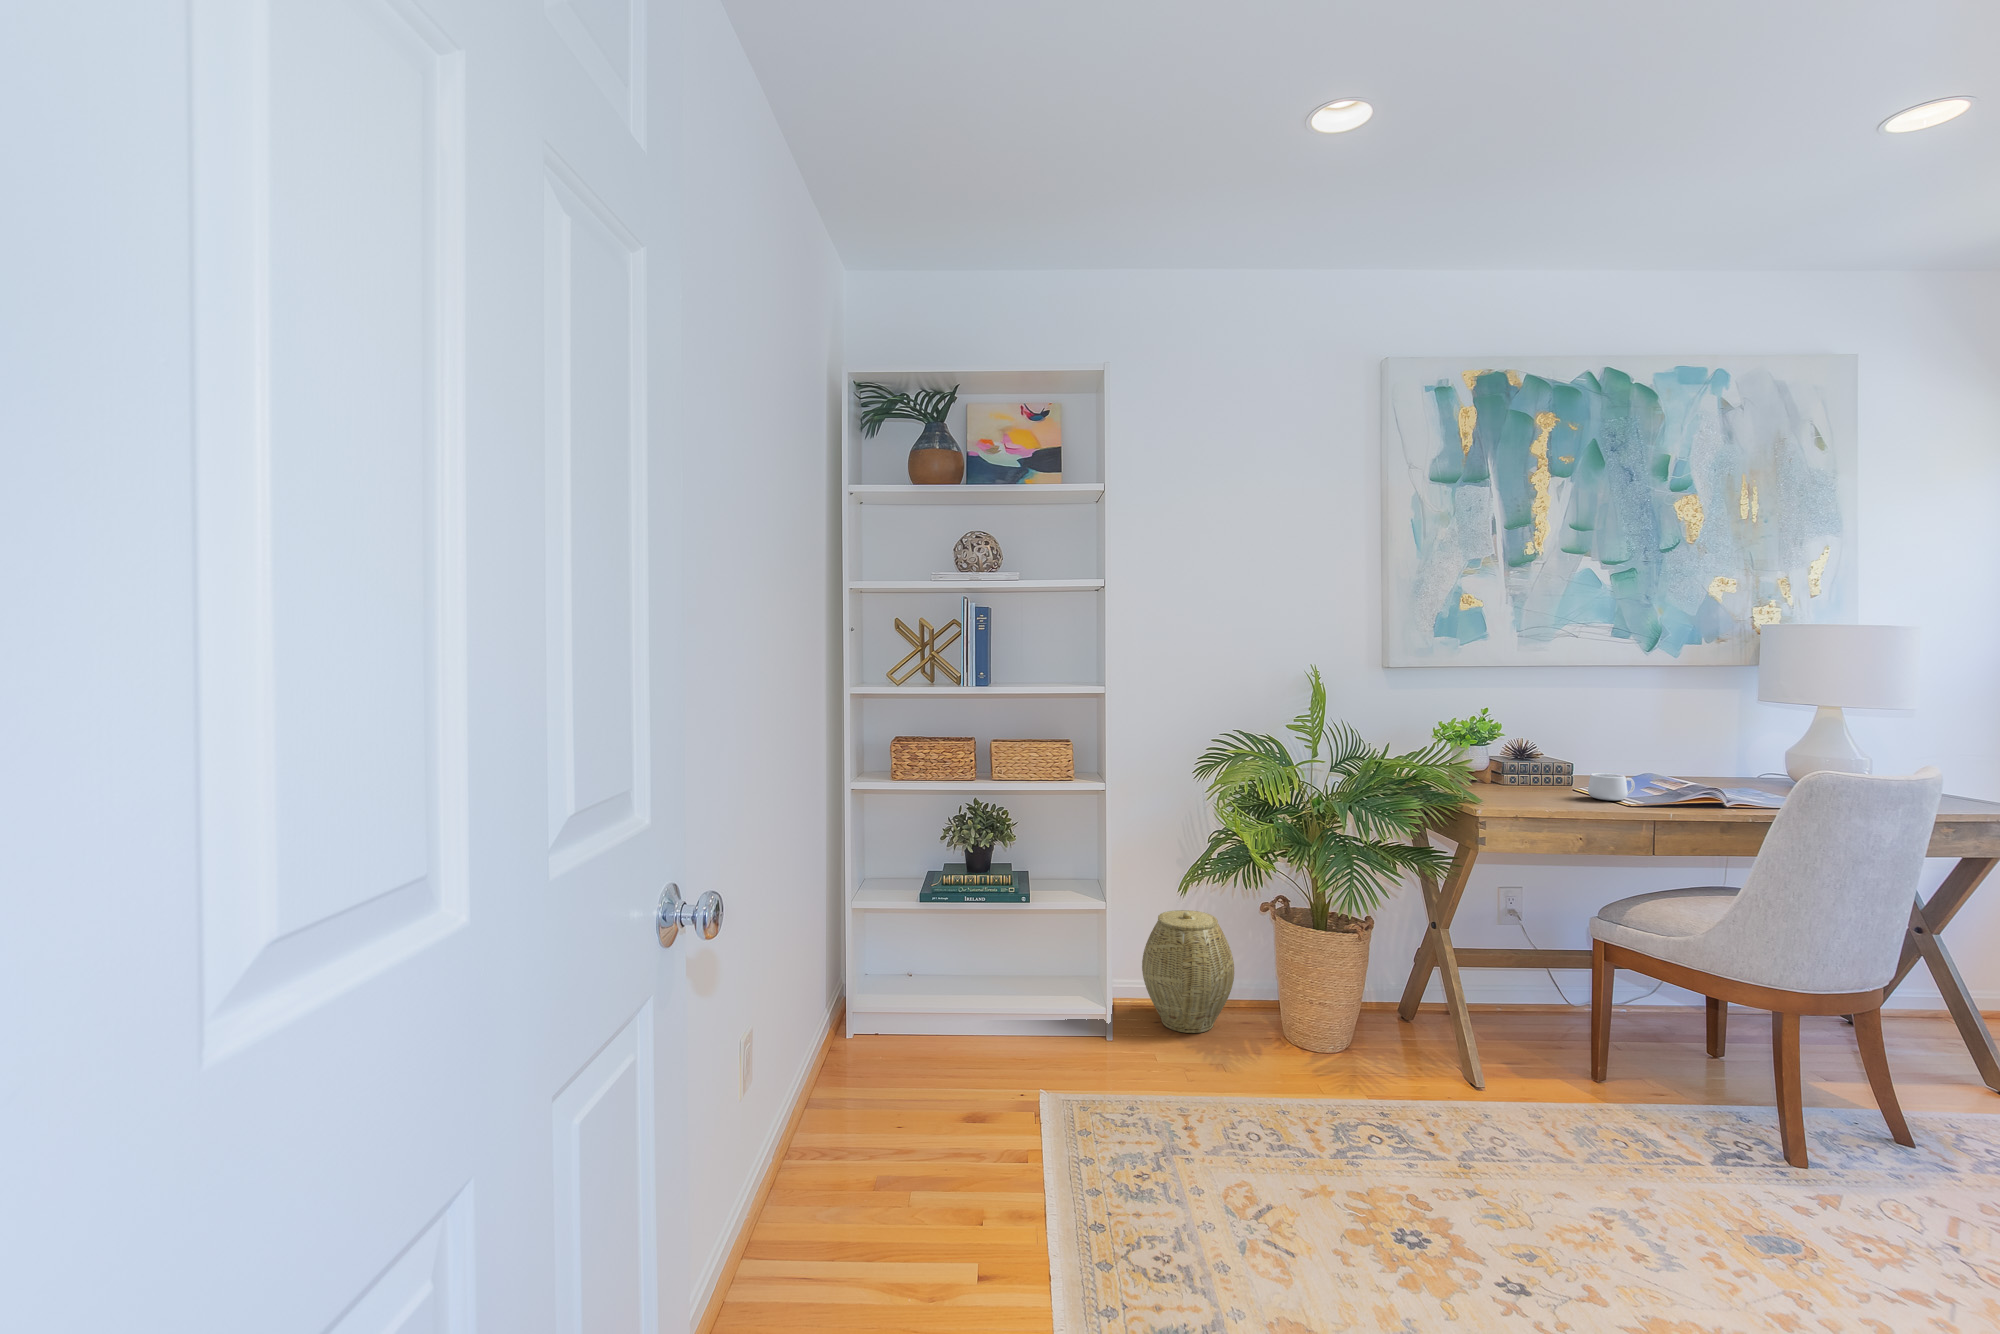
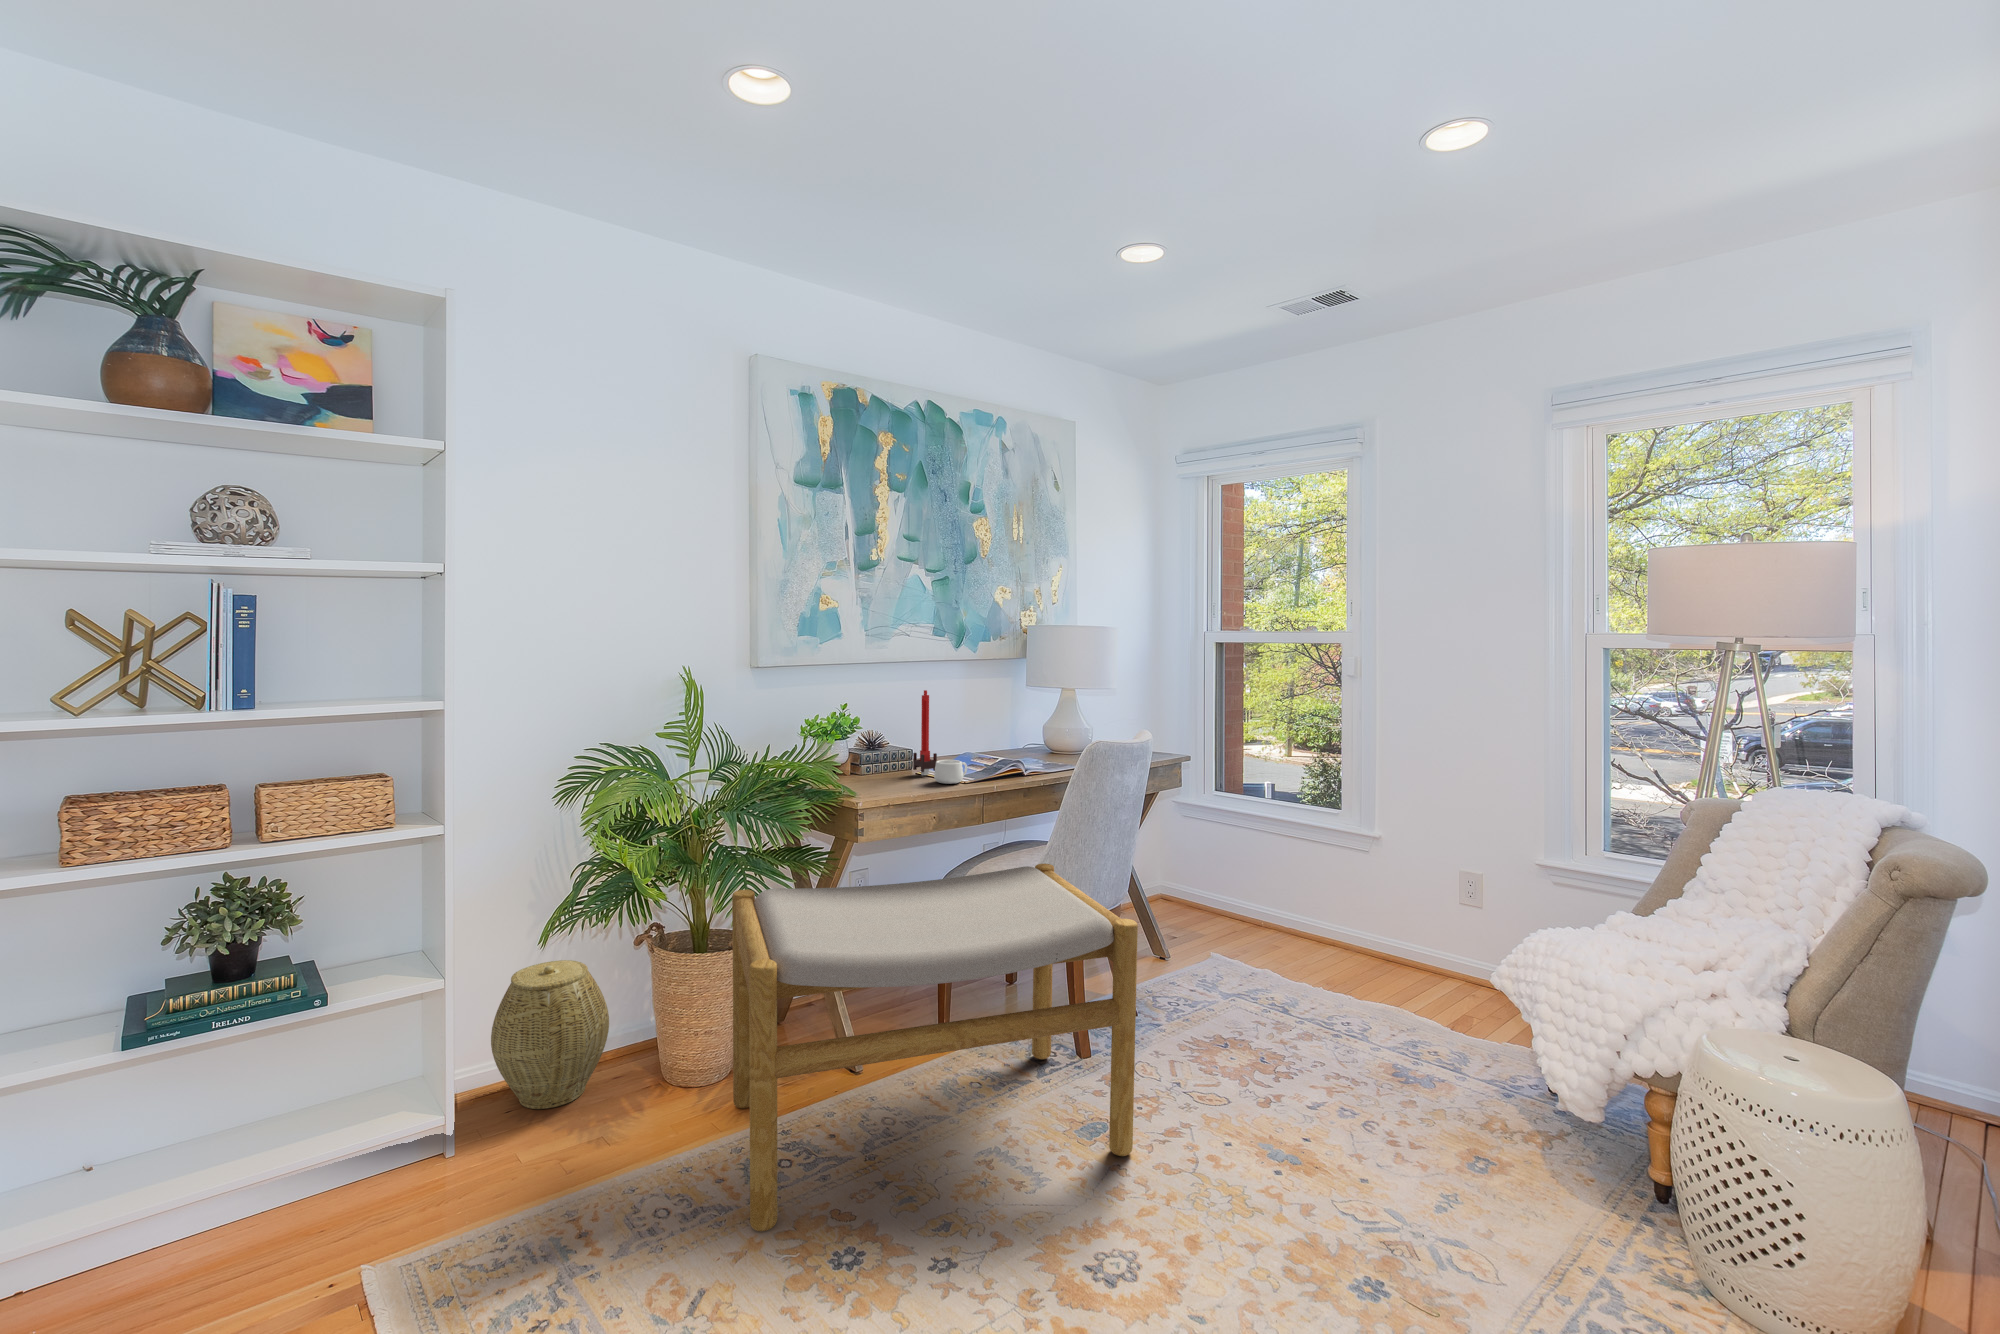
candle: none [1566,694,1597,790] -> present [913,690,937,775]
footstool: none [1326,872,1841,1286] -> present [732,864,1138,1231]

